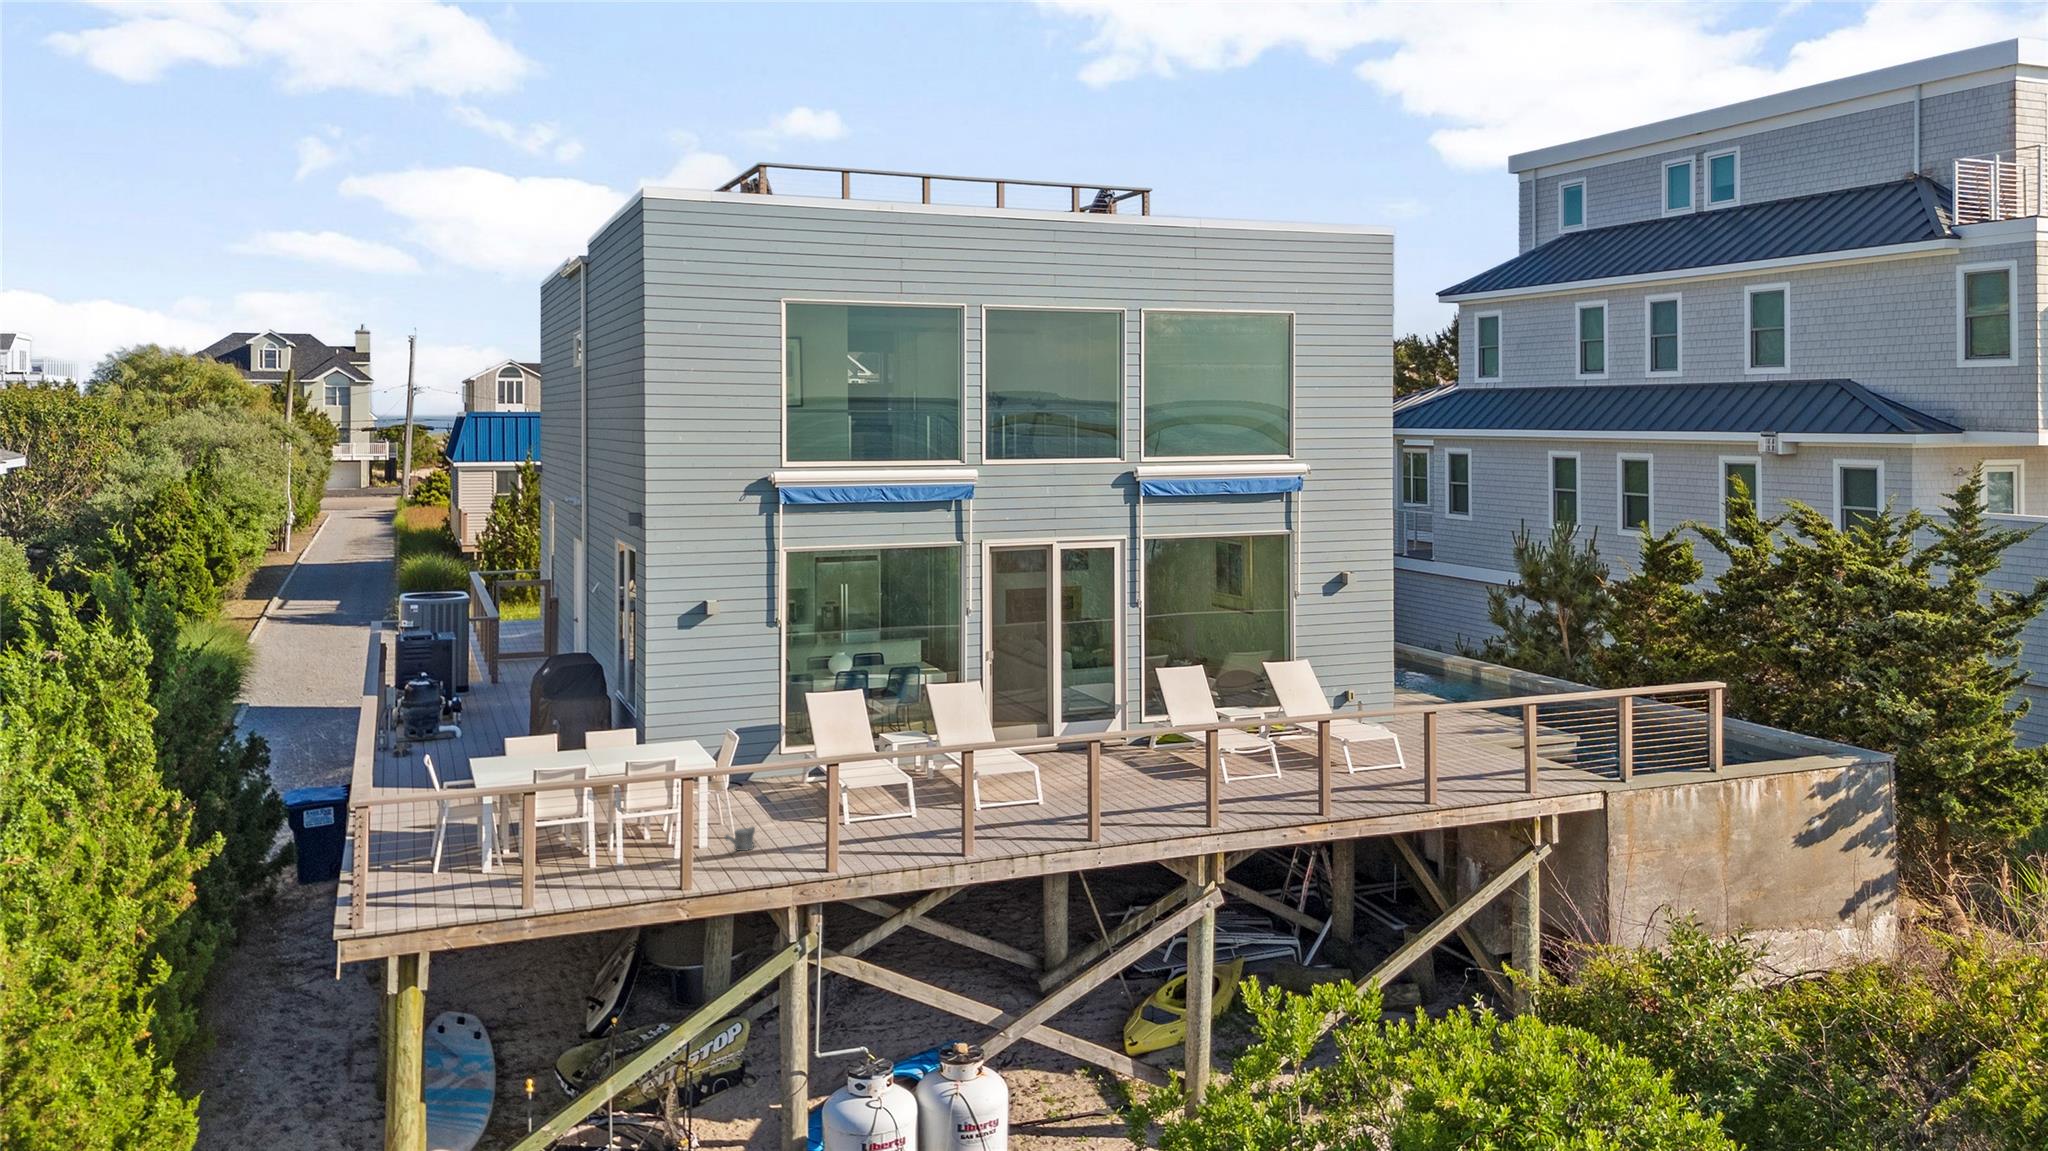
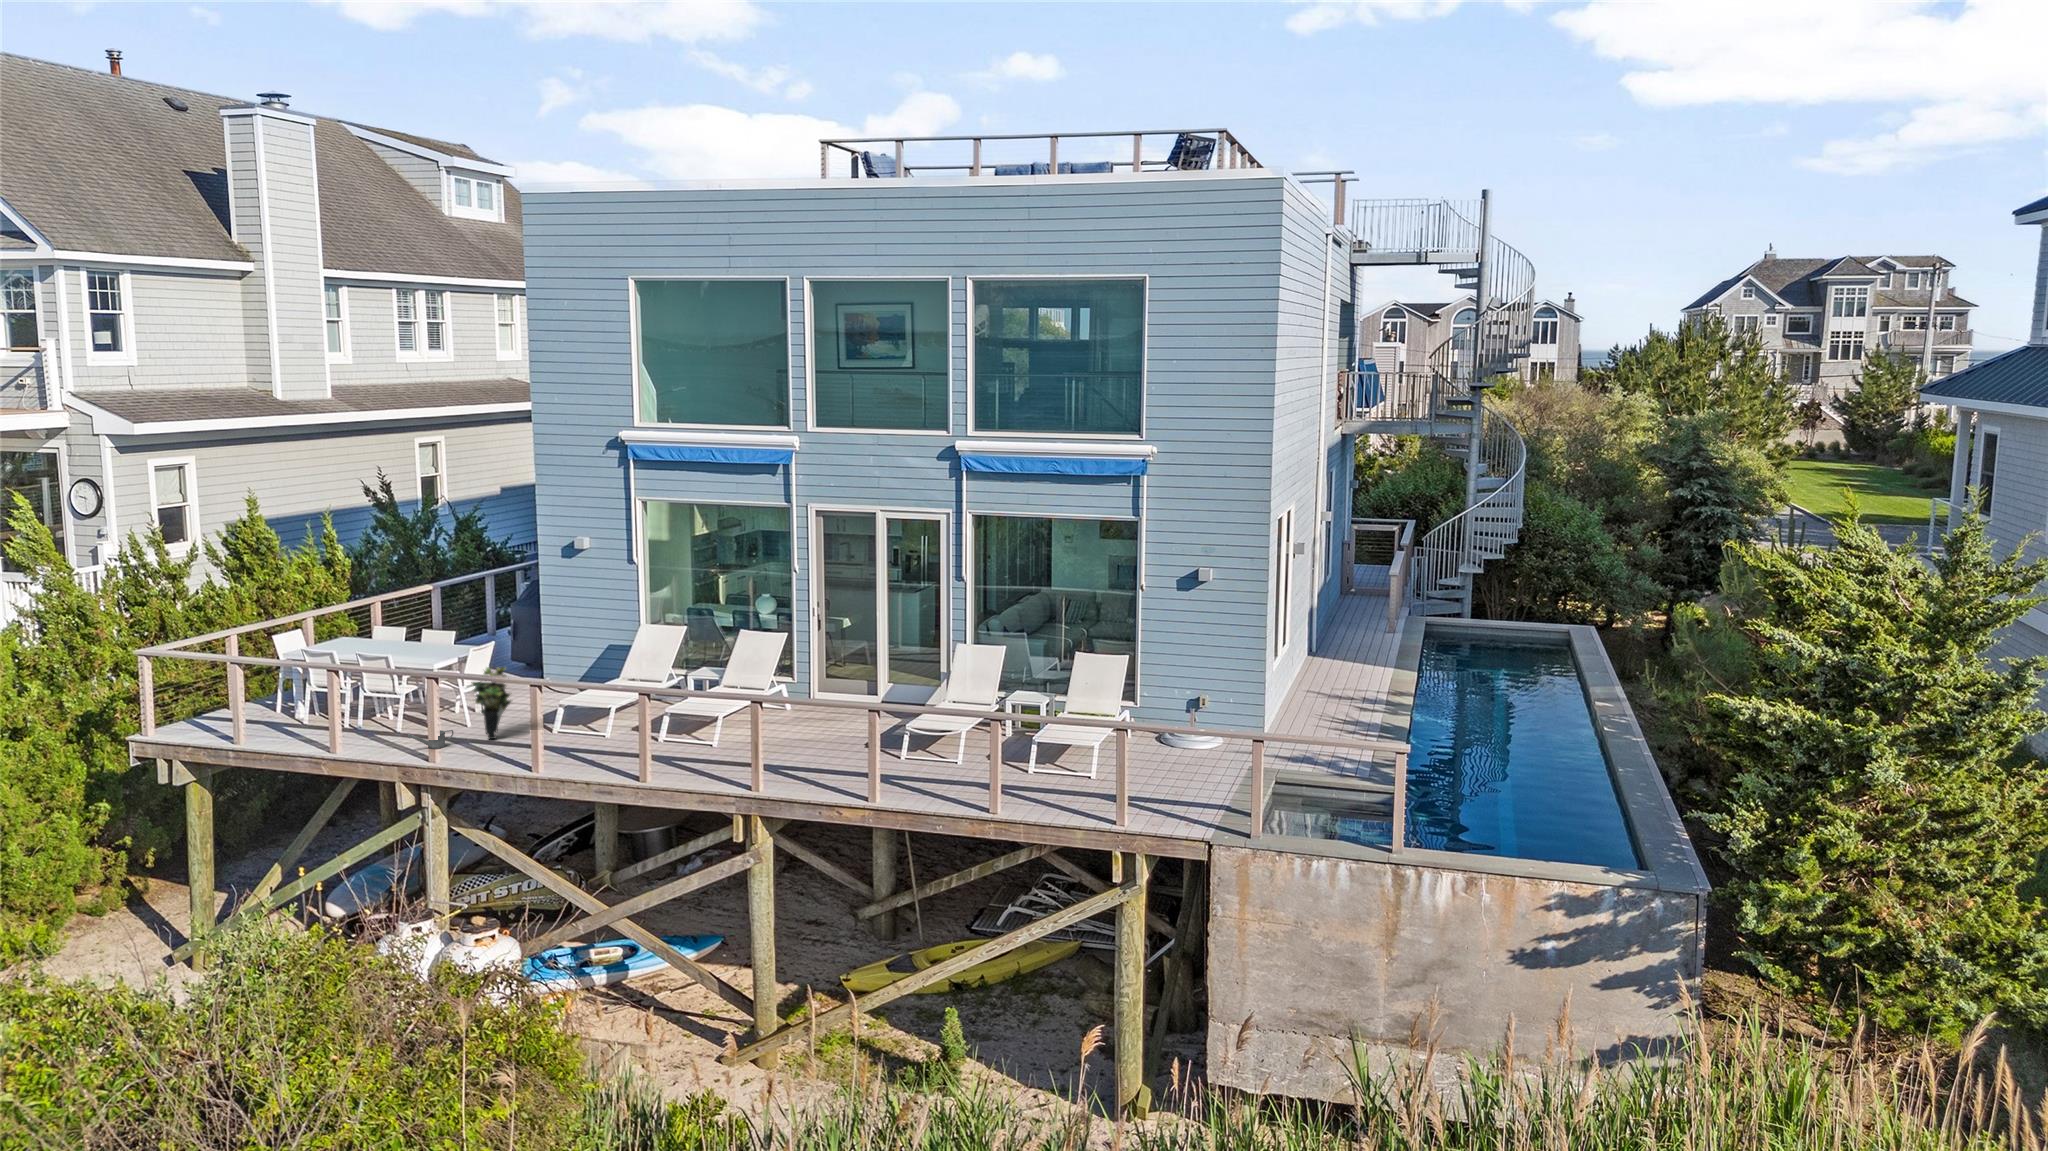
potted plant: none [748,747,797,834] -> present [471,667,511,739]

